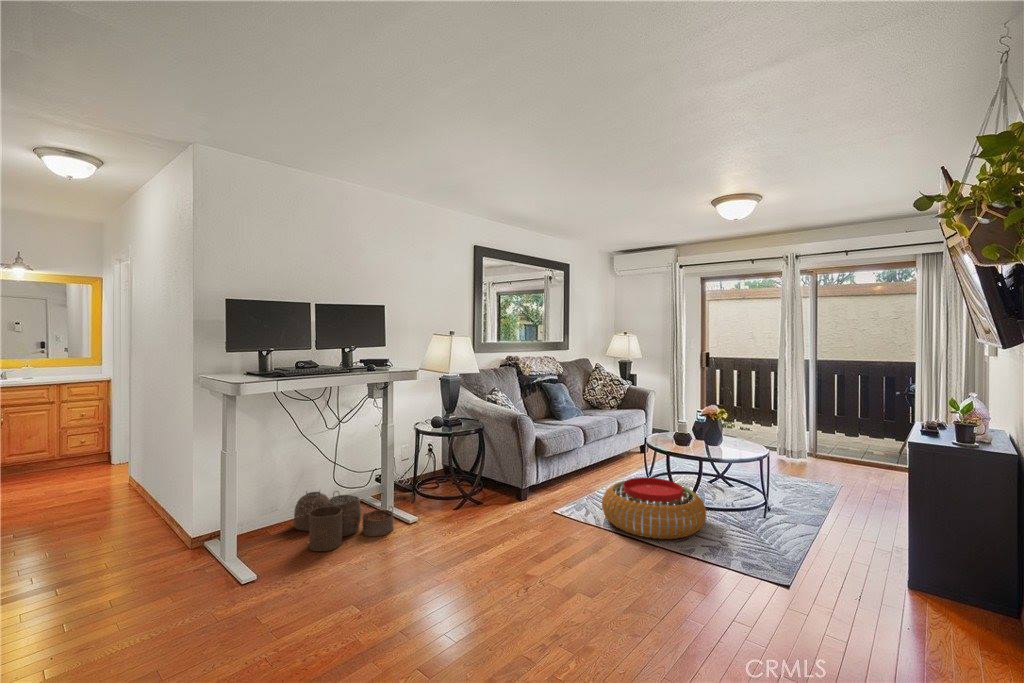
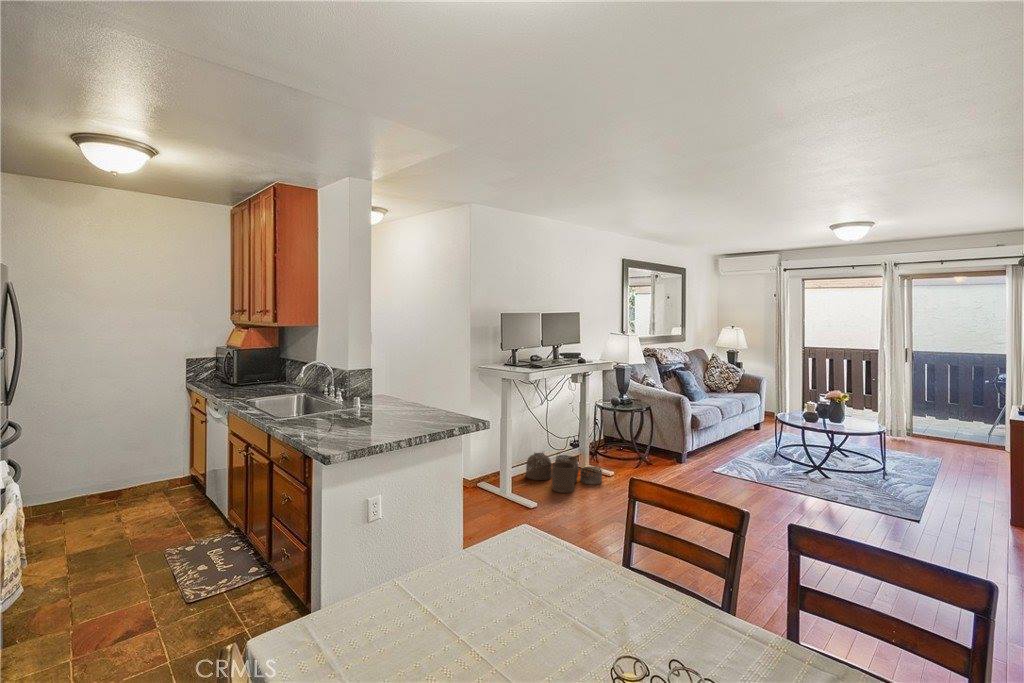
pouf: present [602,477,706,539] -> none [753,447,841,491]

